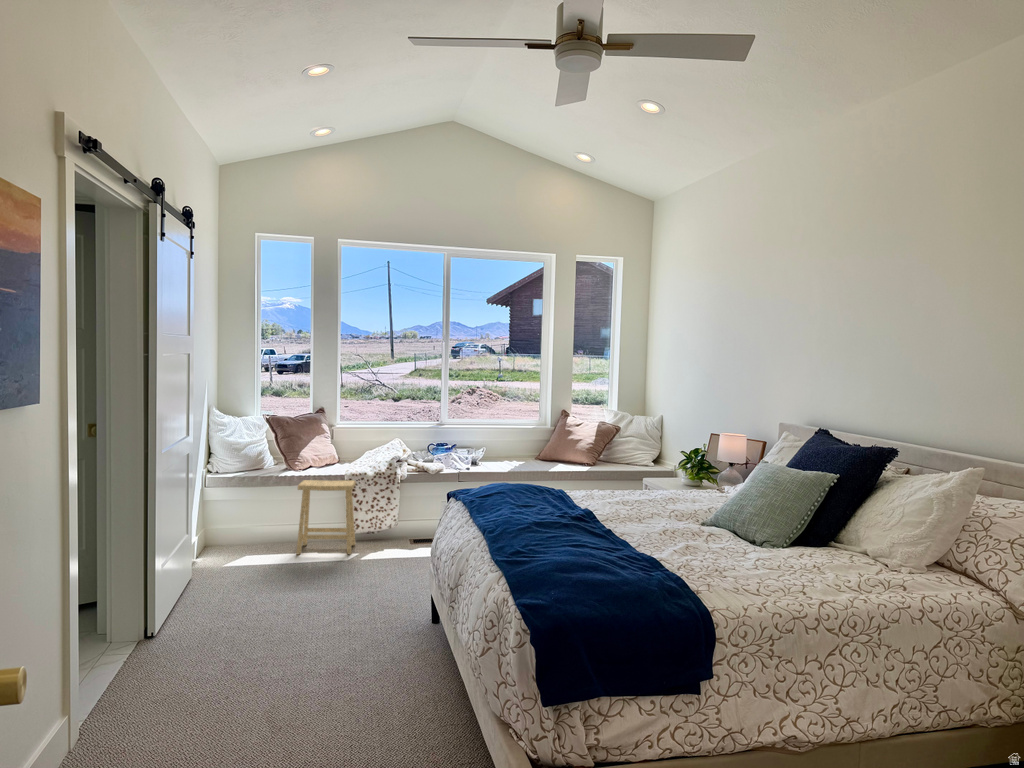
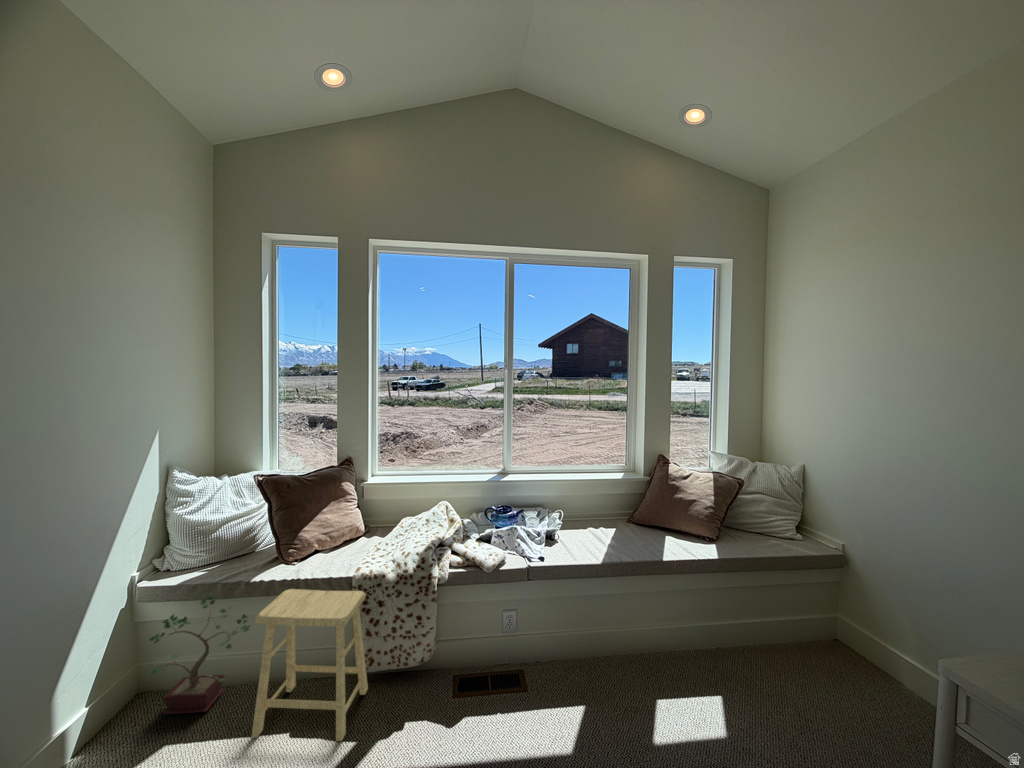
potted plant: none [222,481,288,551] -> present [149,596,250,714]

